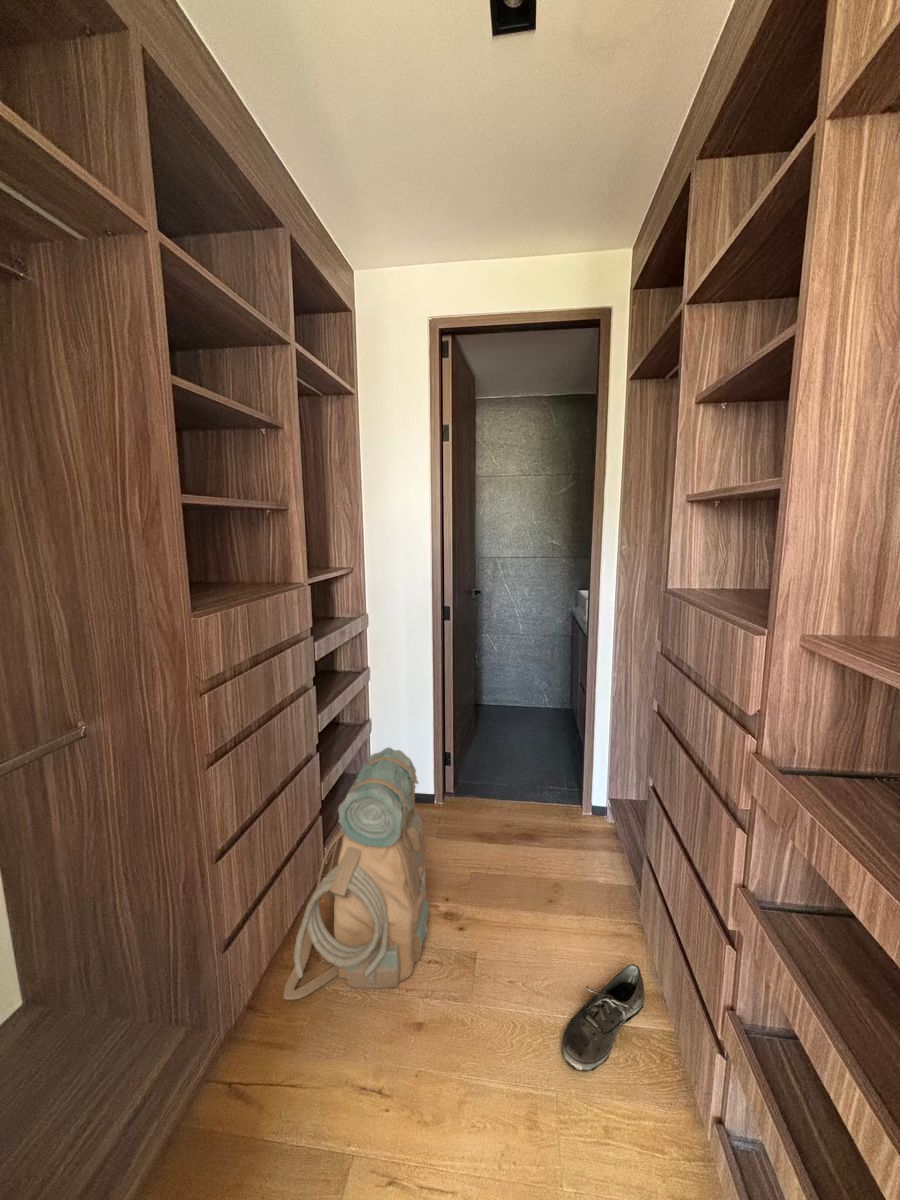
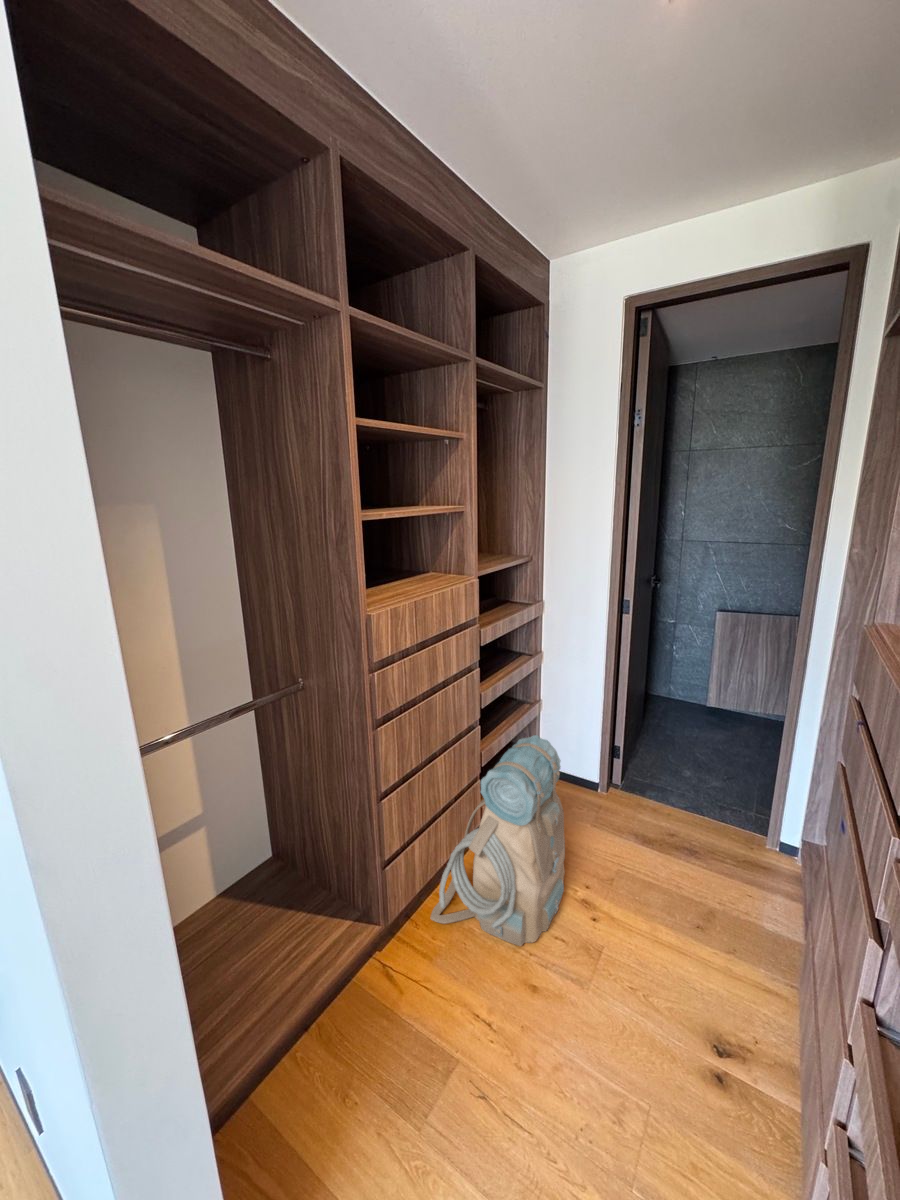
shoe: present [562,964,645,1072] -> none [666,1027,784,1111]

